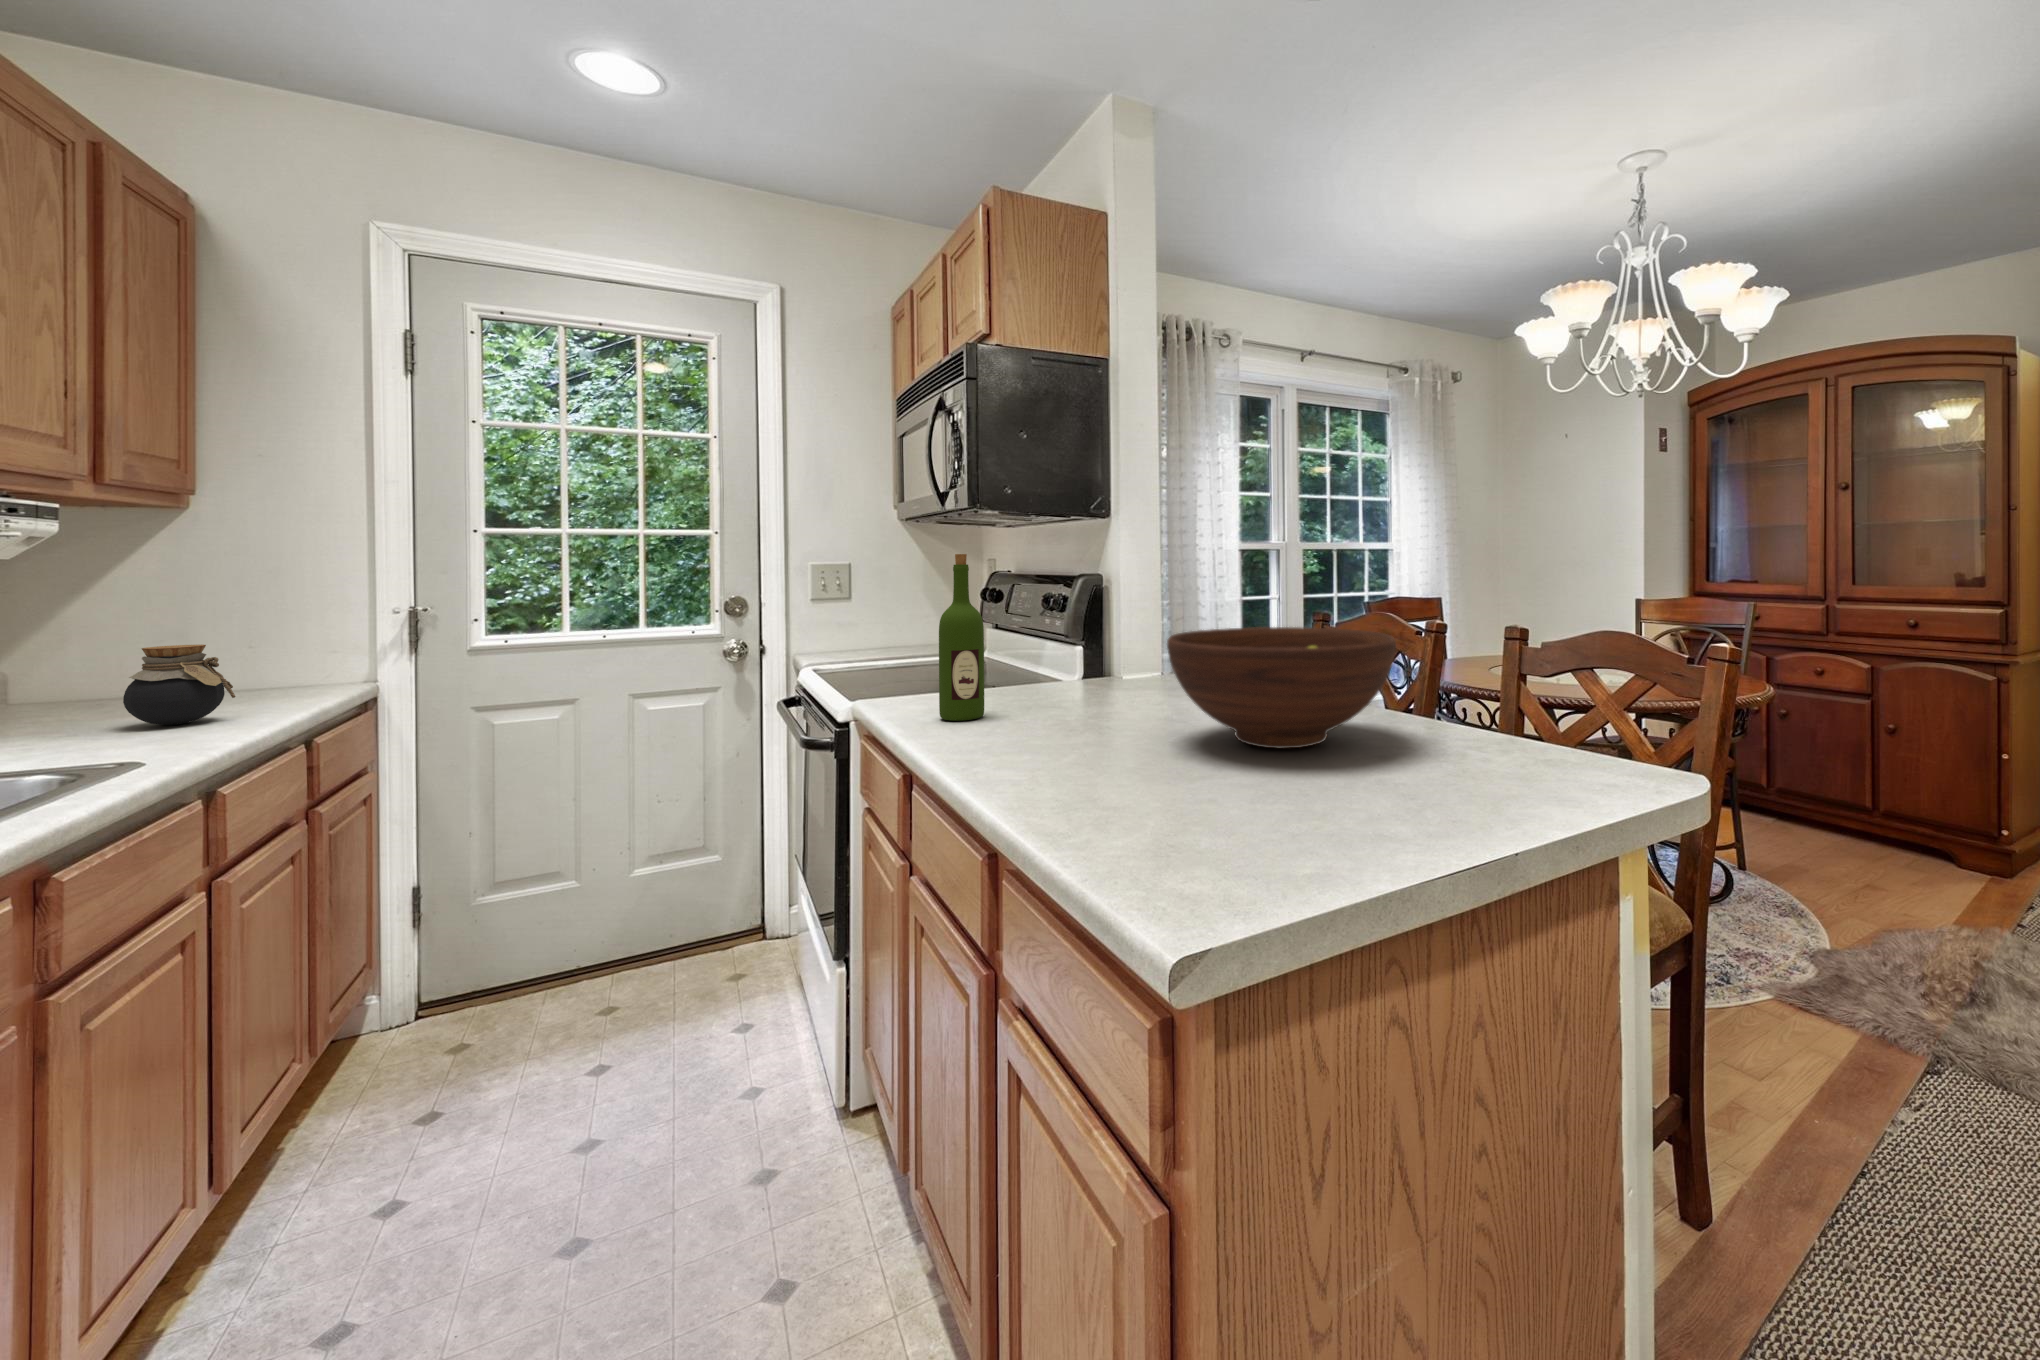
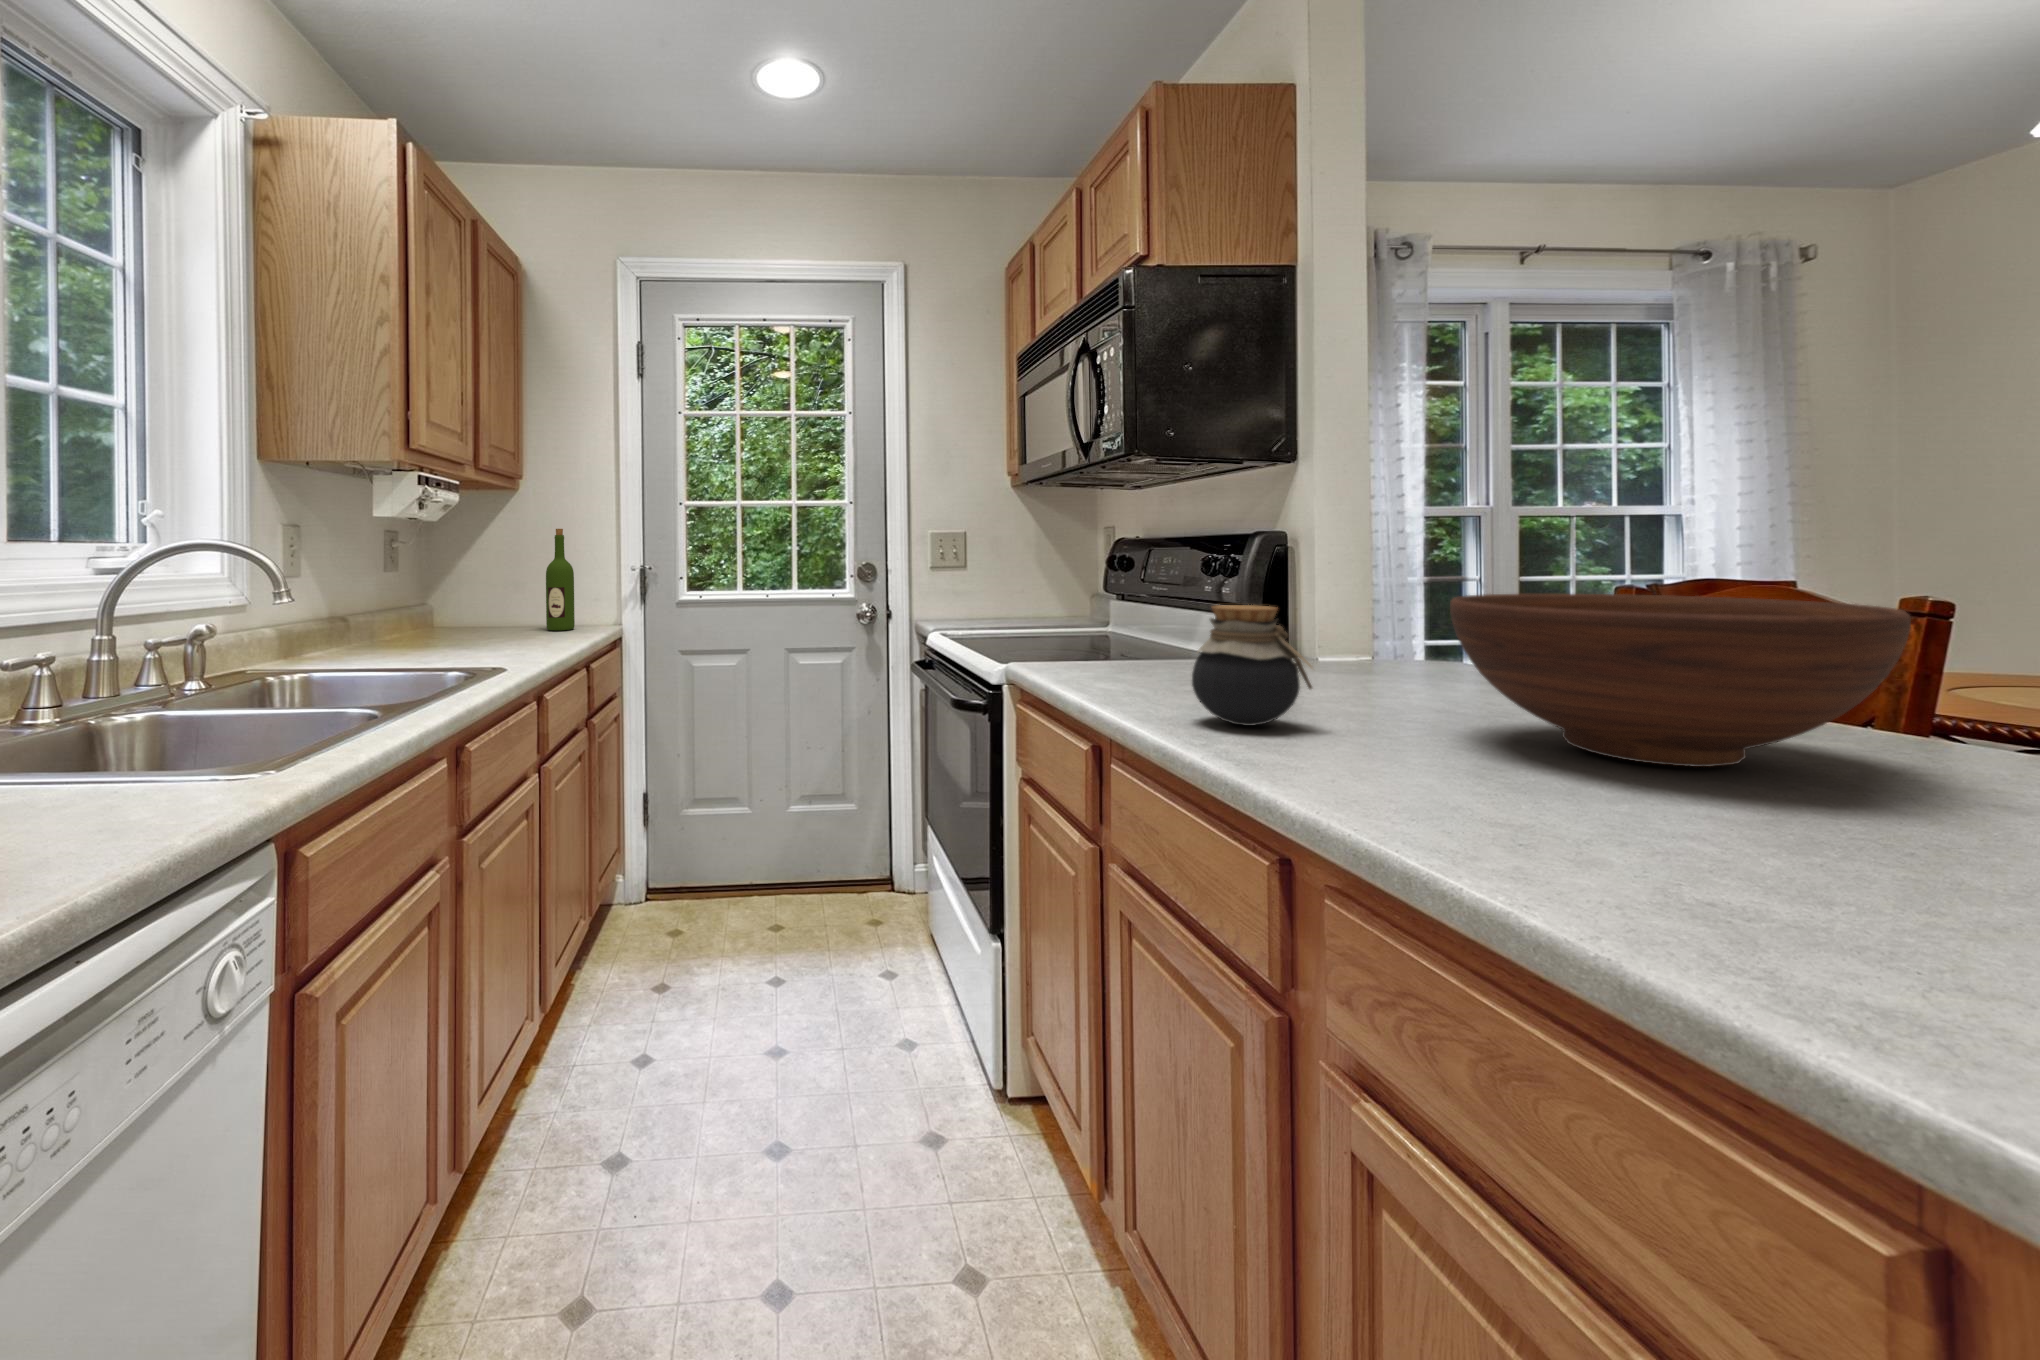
wine bottle: present [939,554,984,721] -> present [546,529,575,630]
jar: present [123,645,235,725] -> present [1192,605,1312,726]

